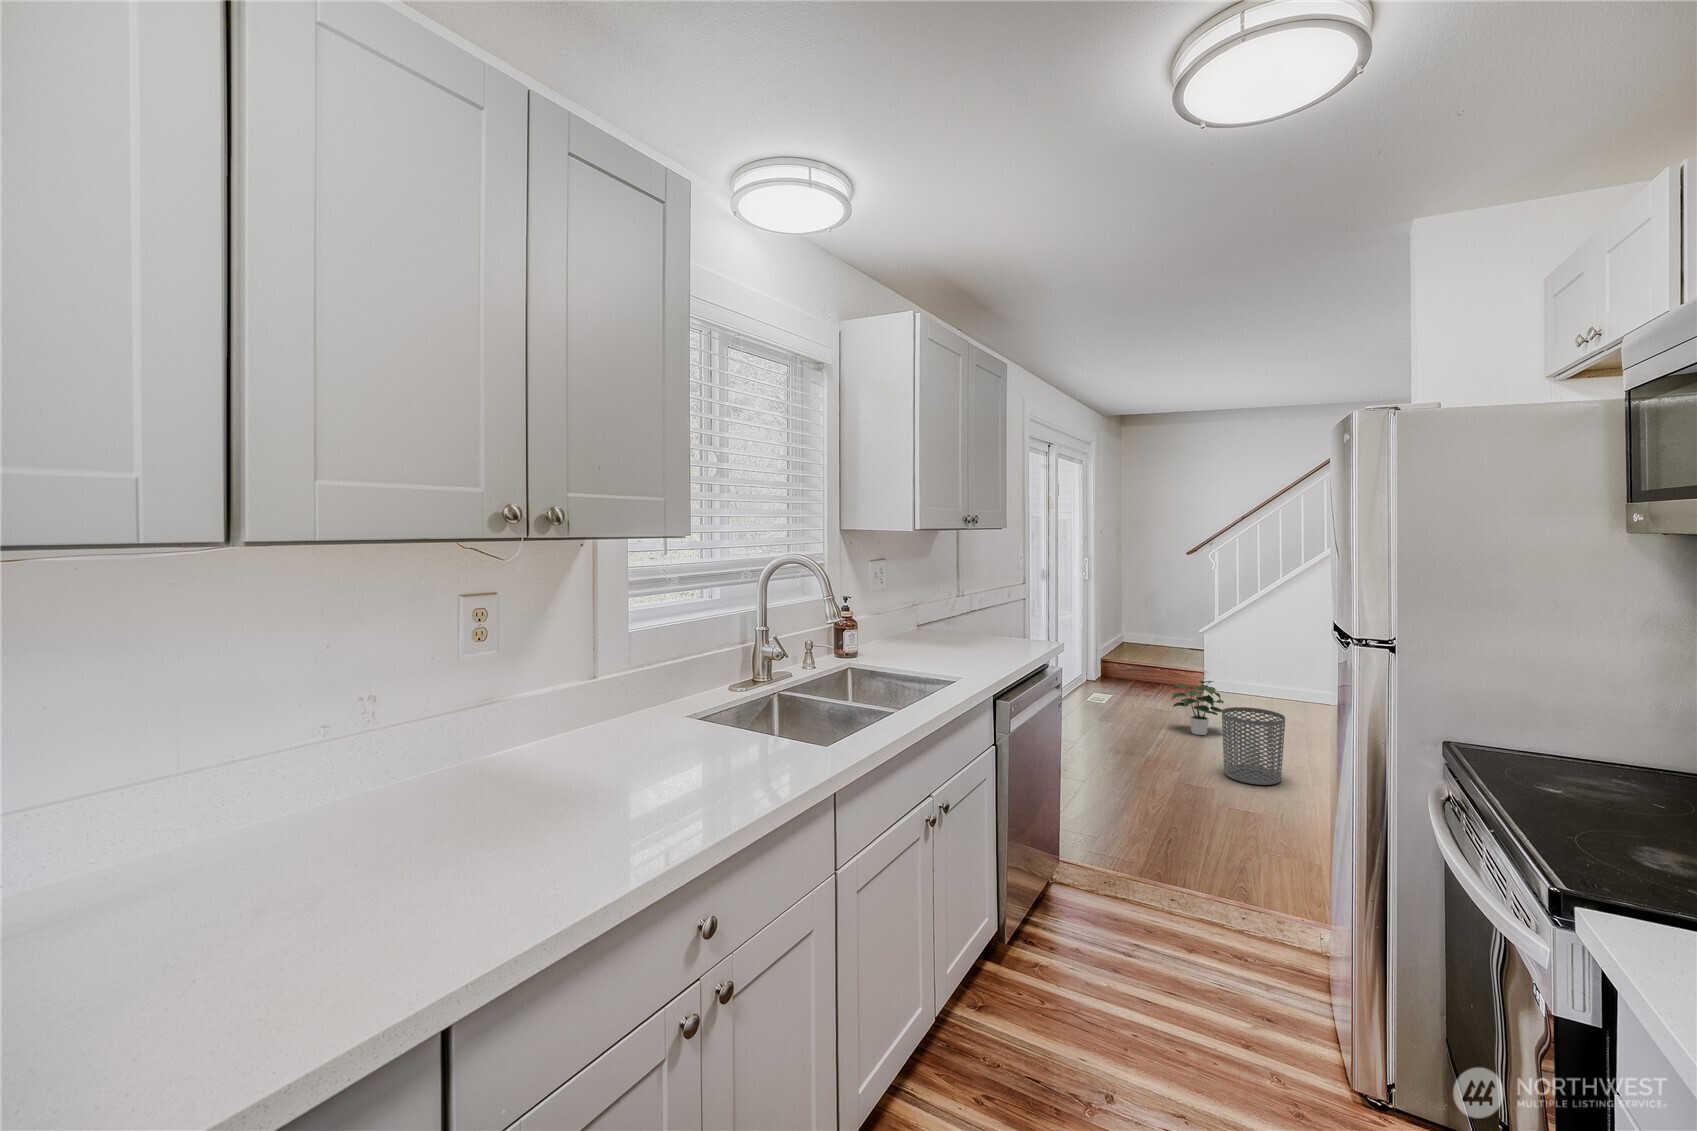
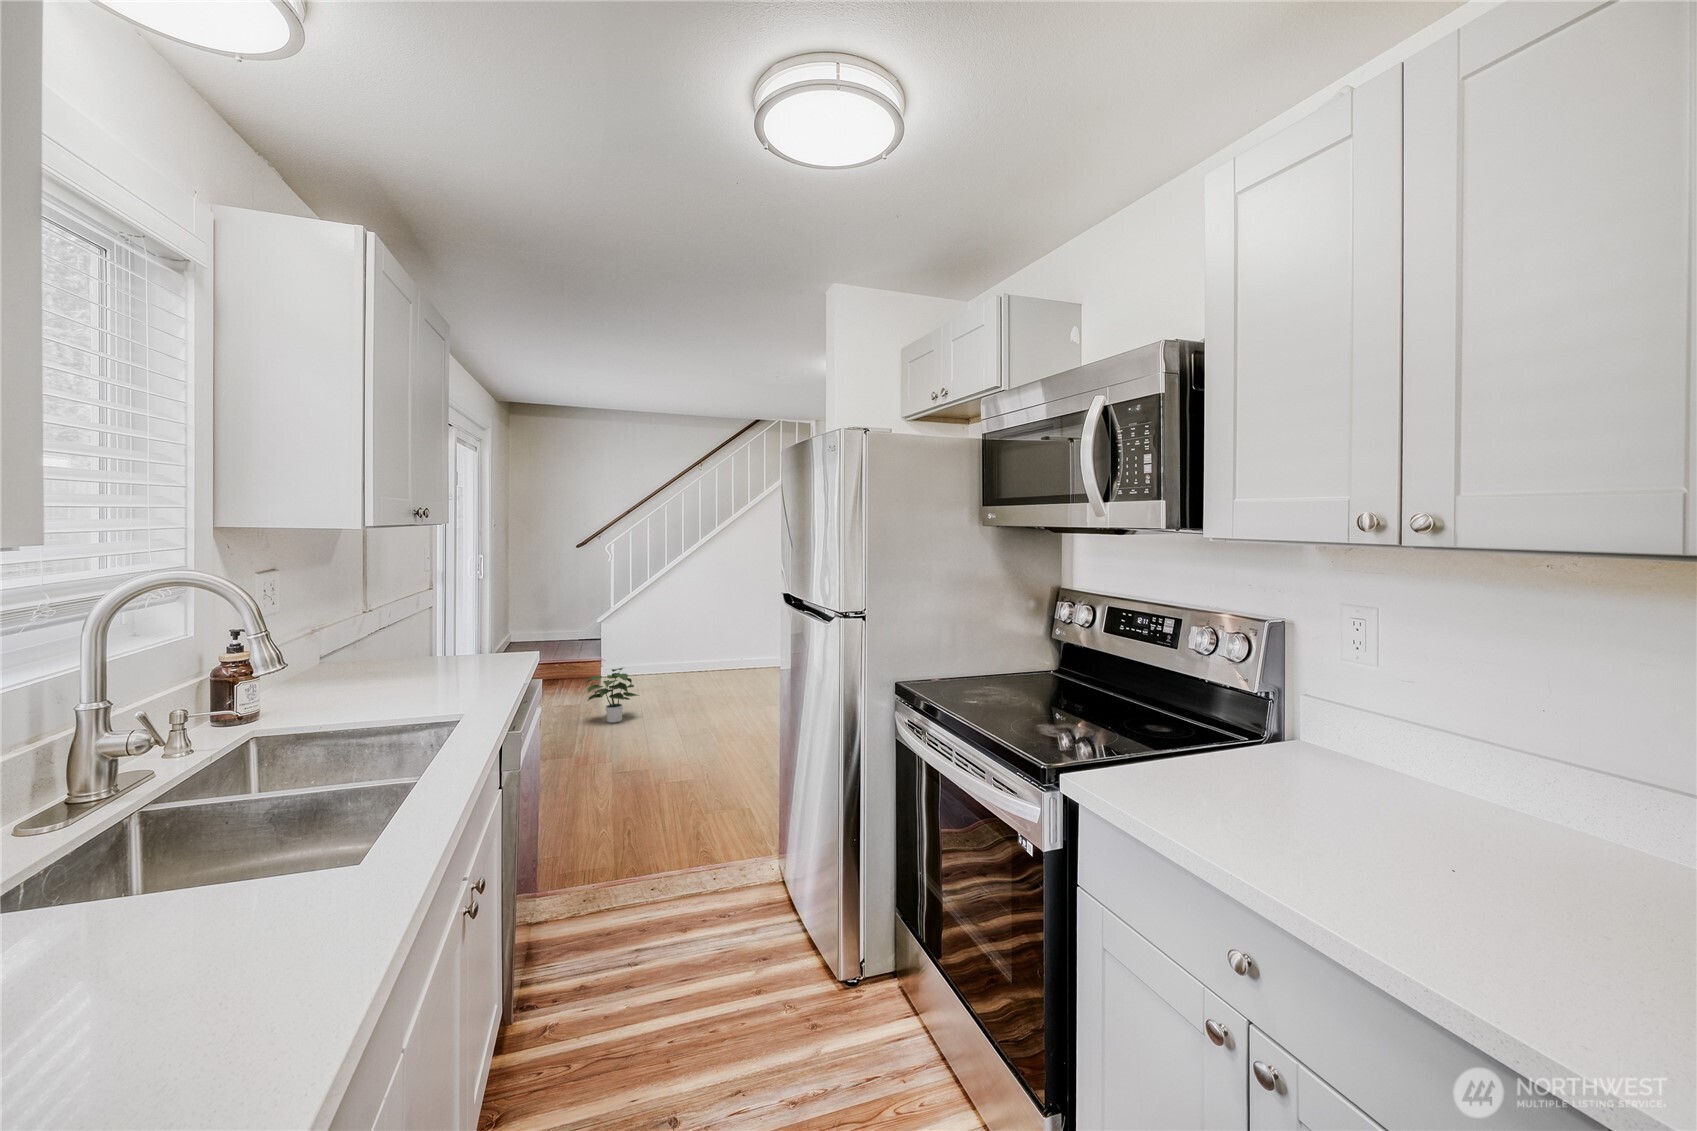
waste bin: present [1222,707,1285,785] -> none [645,685,697,757]

